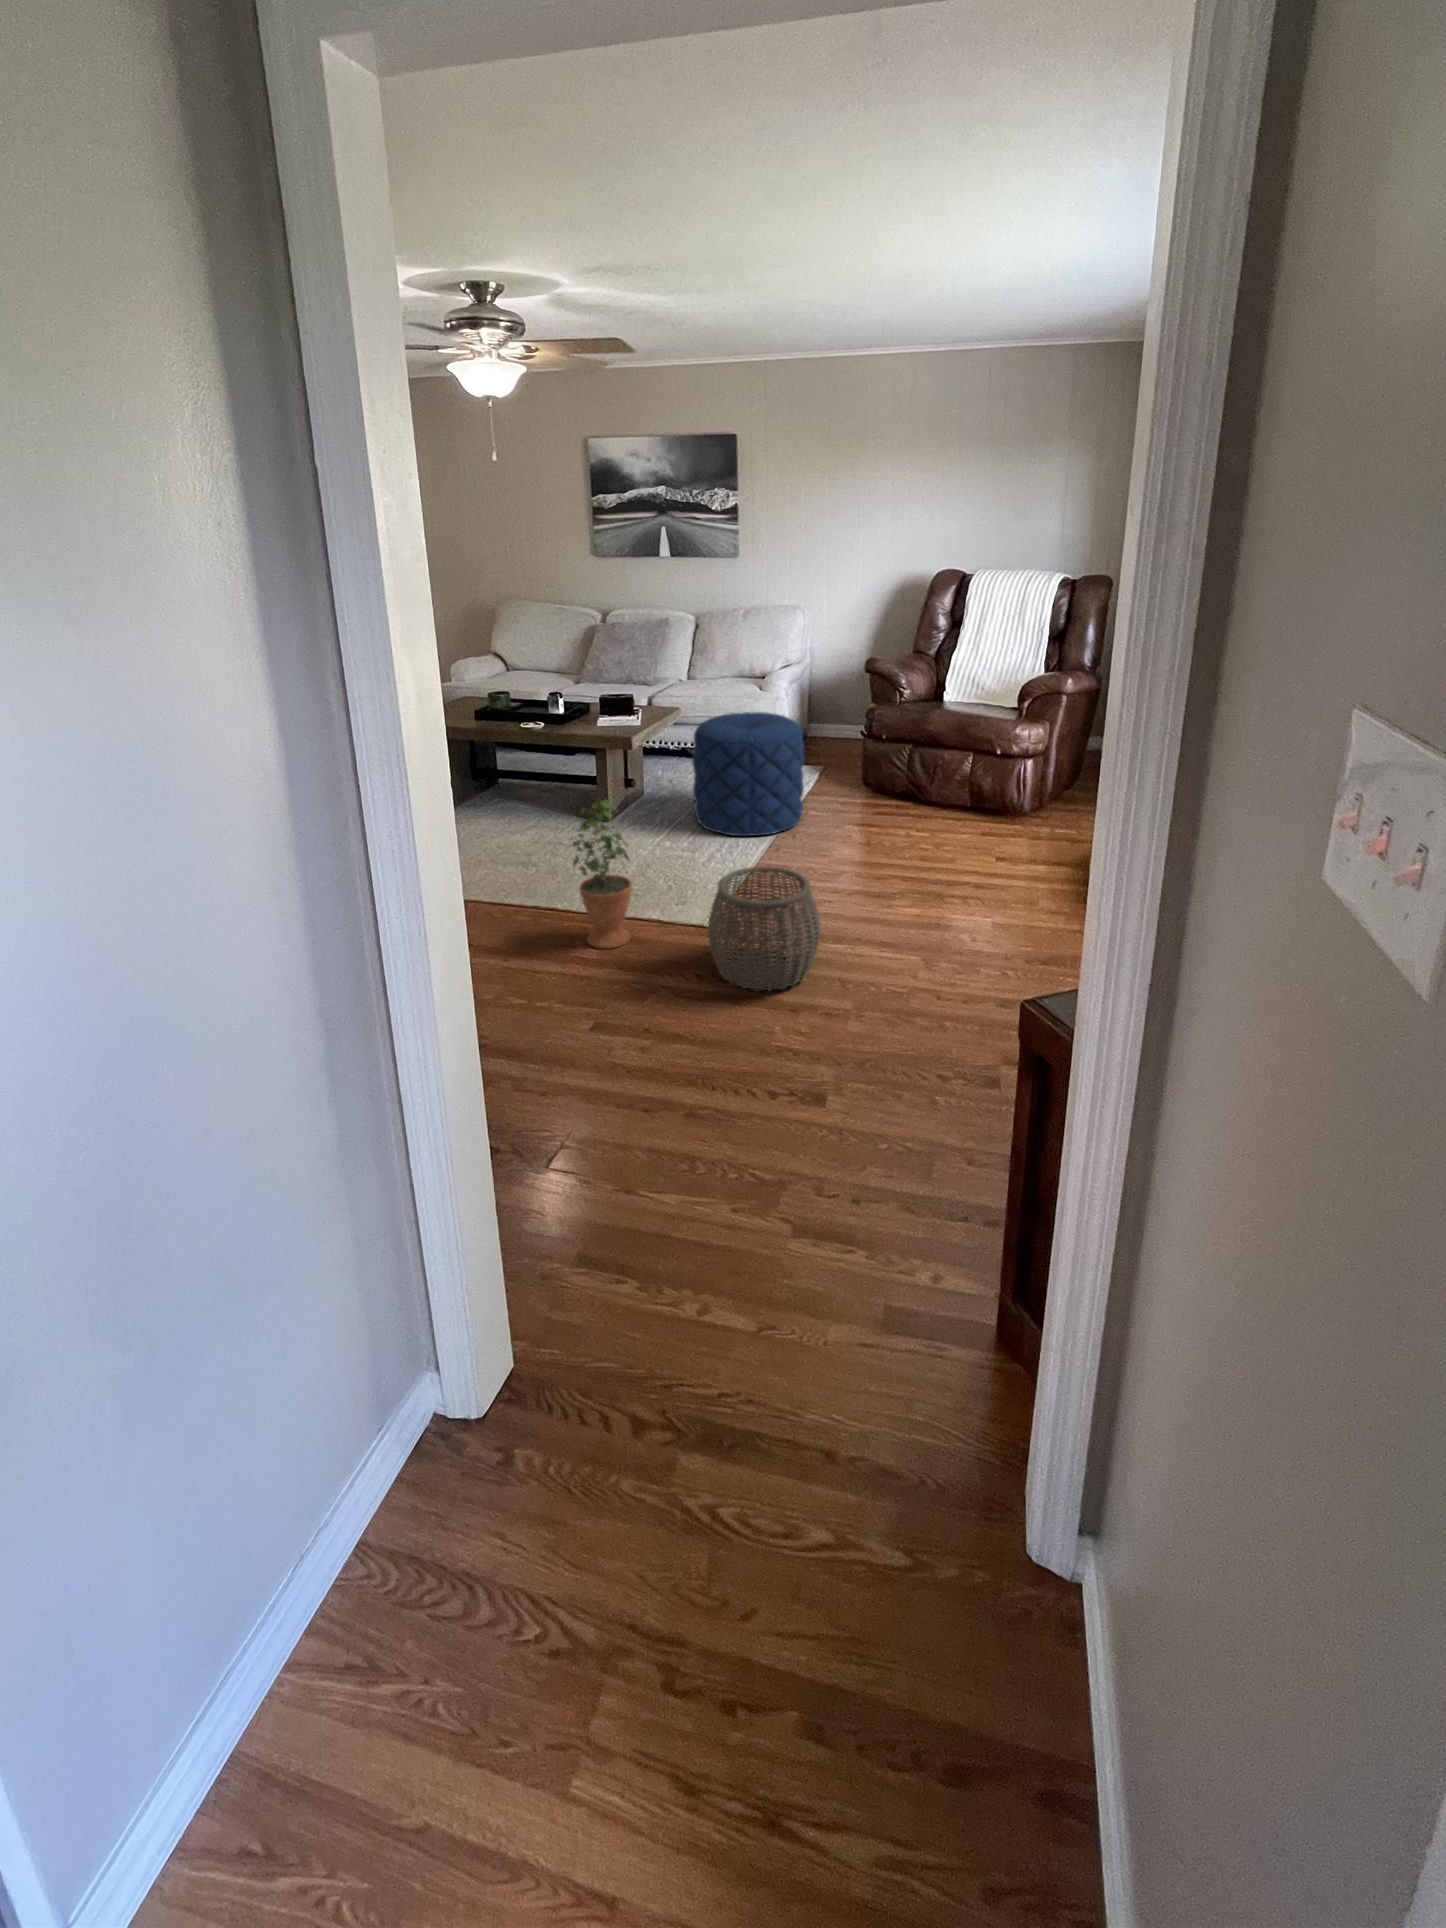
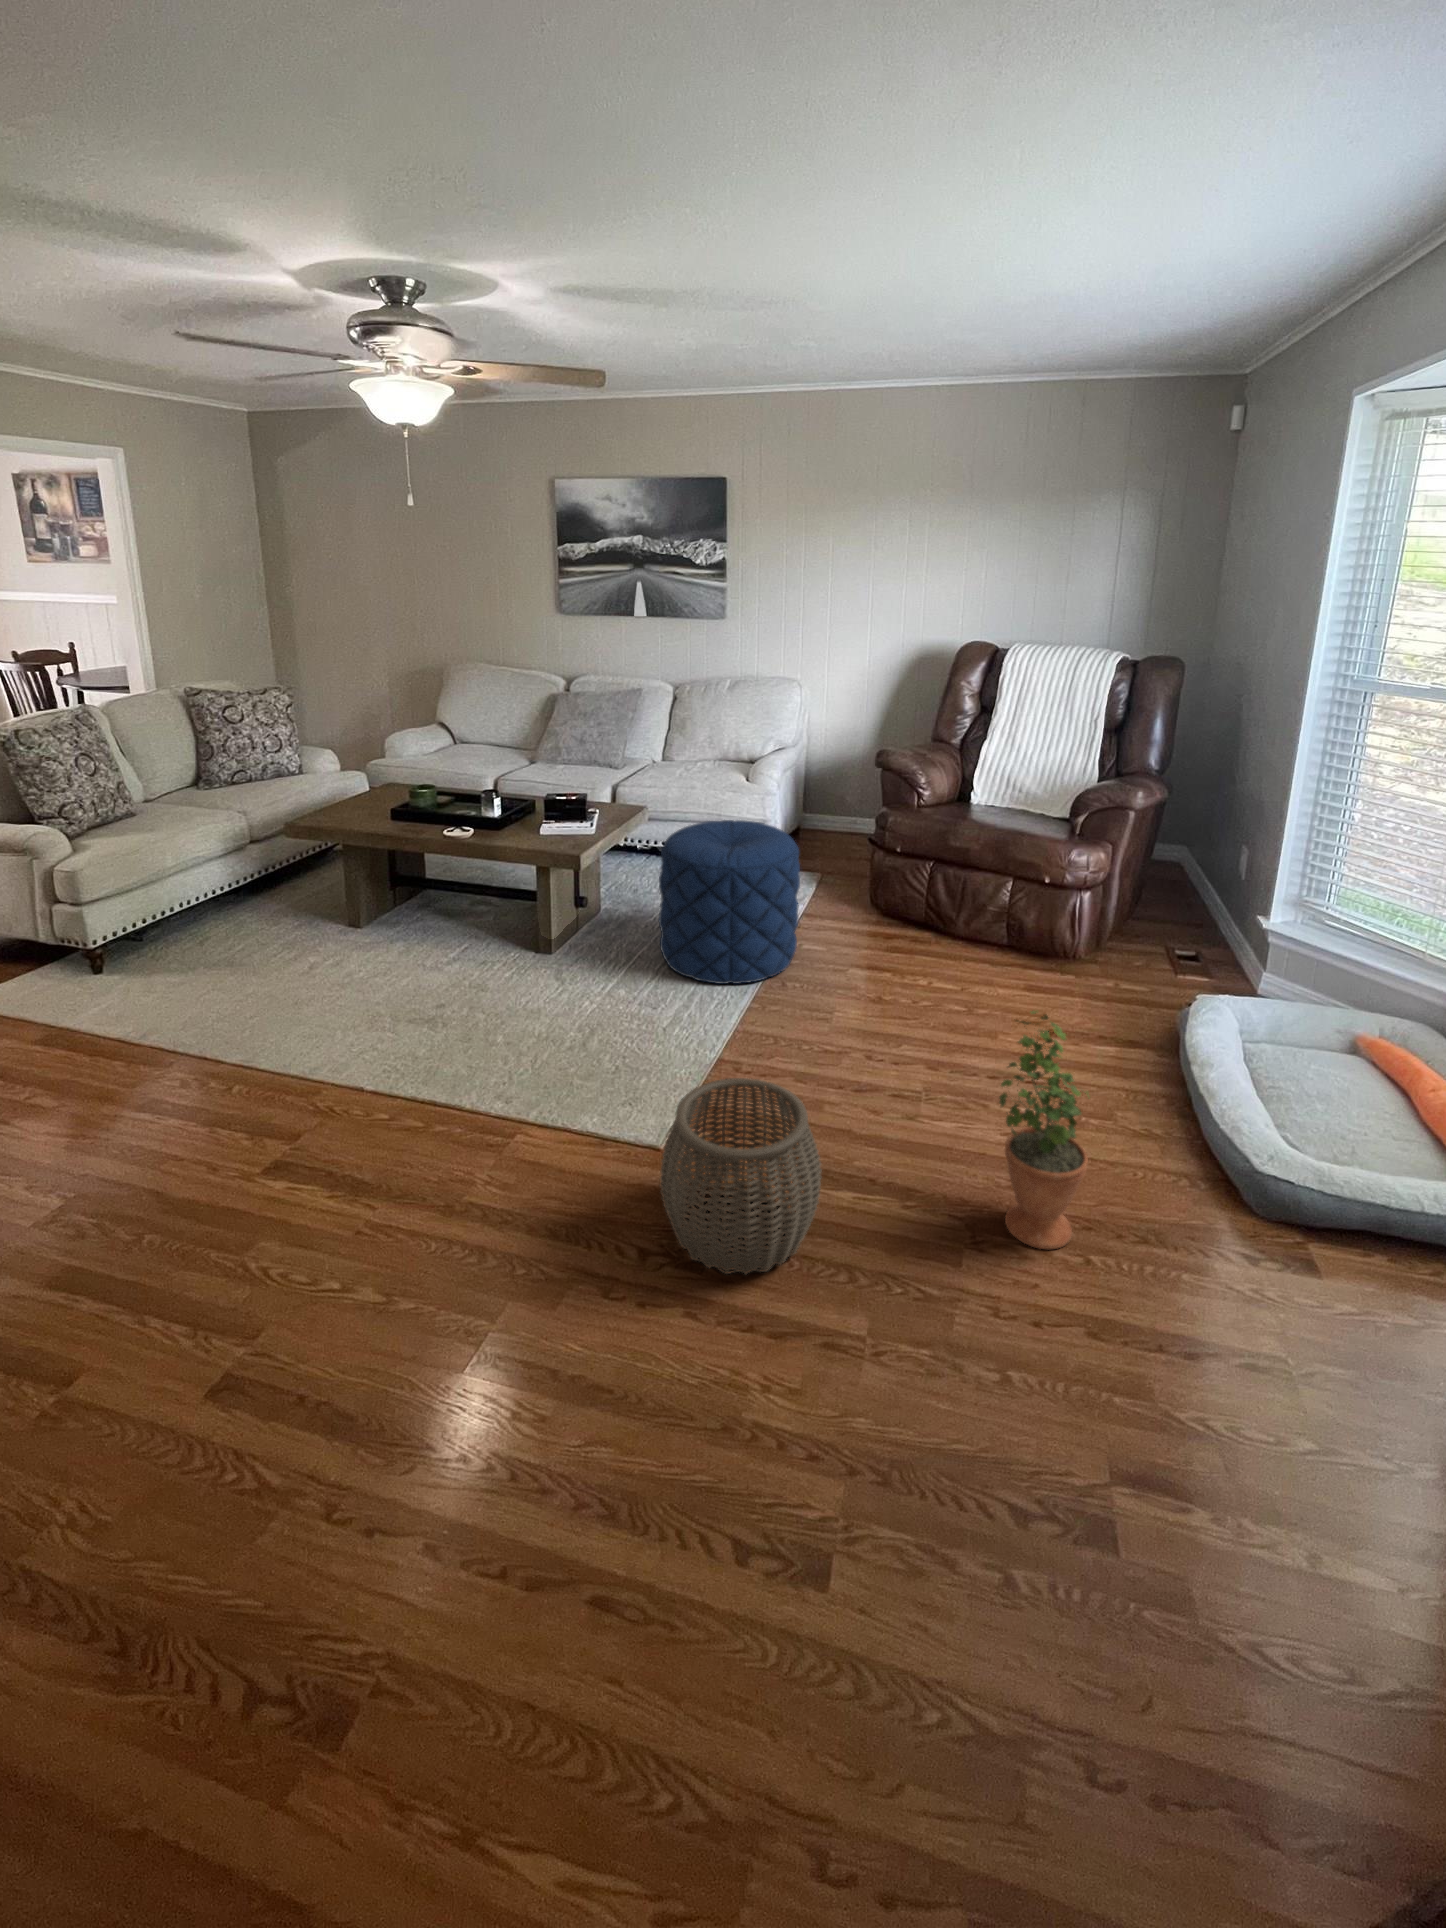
potted plant: present [572,796,632,949] -> present [999,1011,1089,1249]

